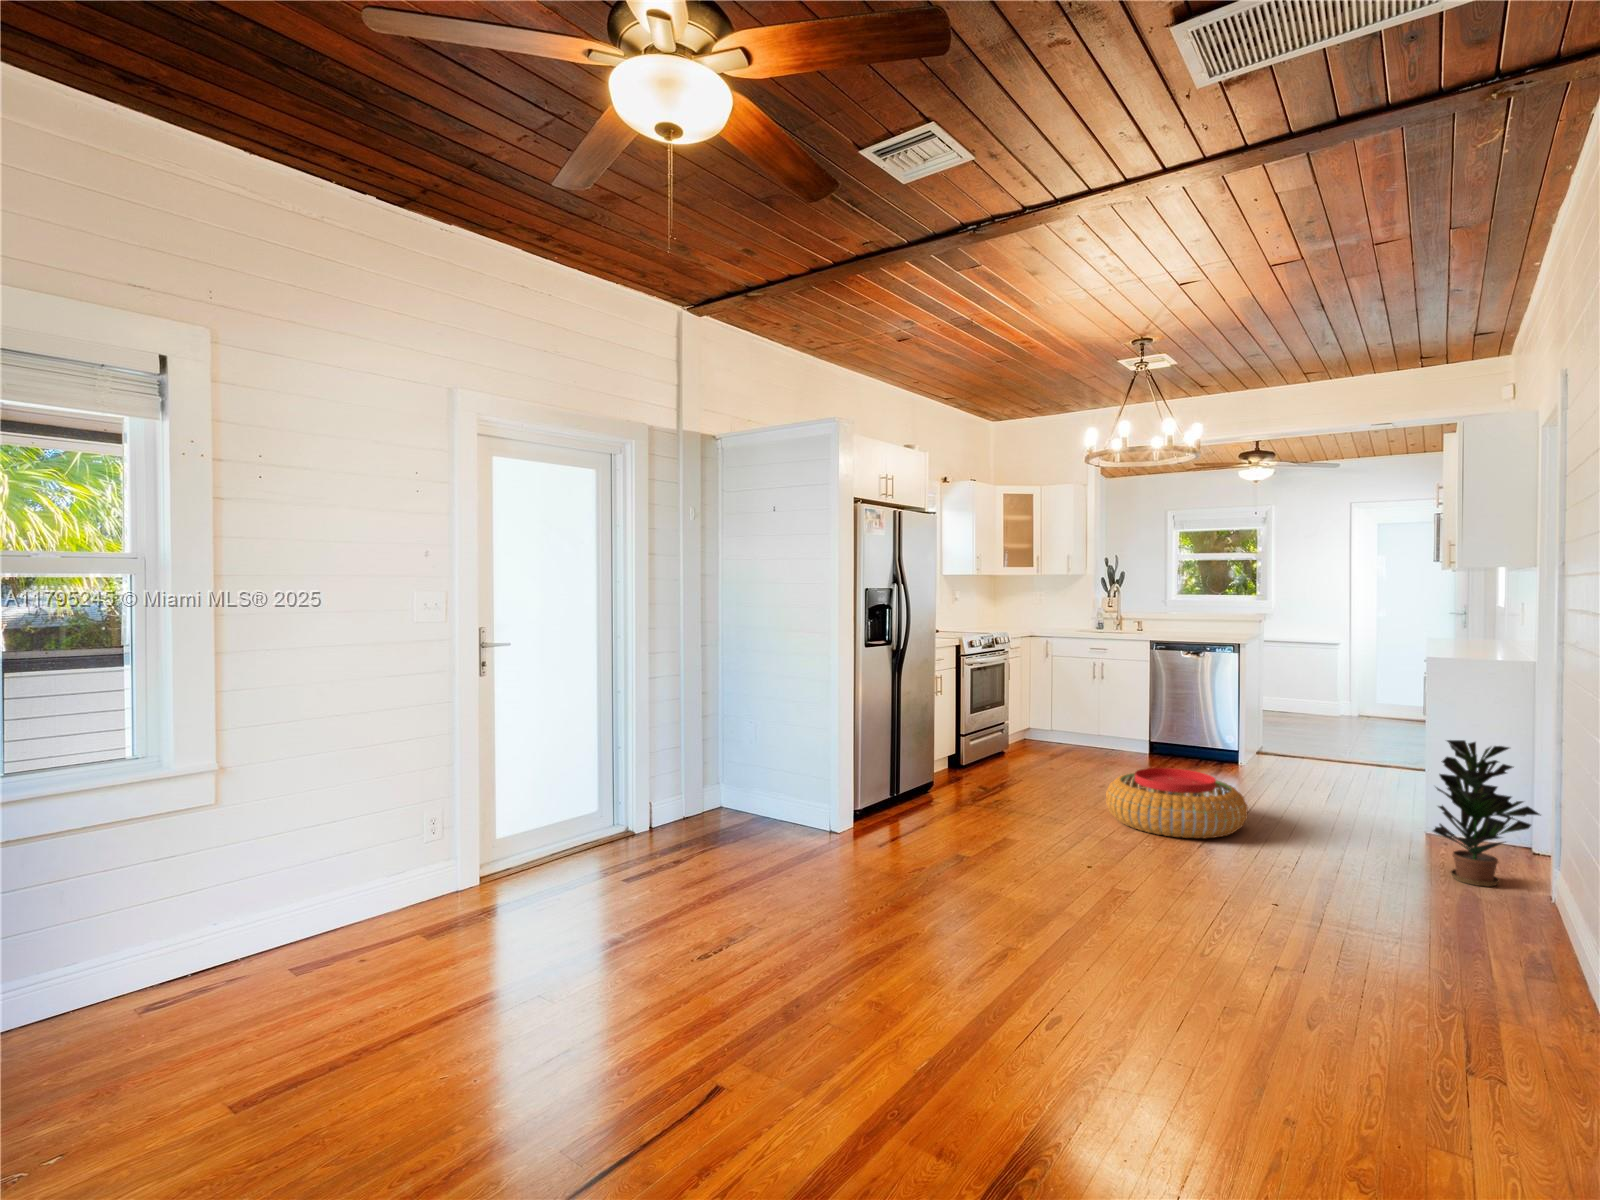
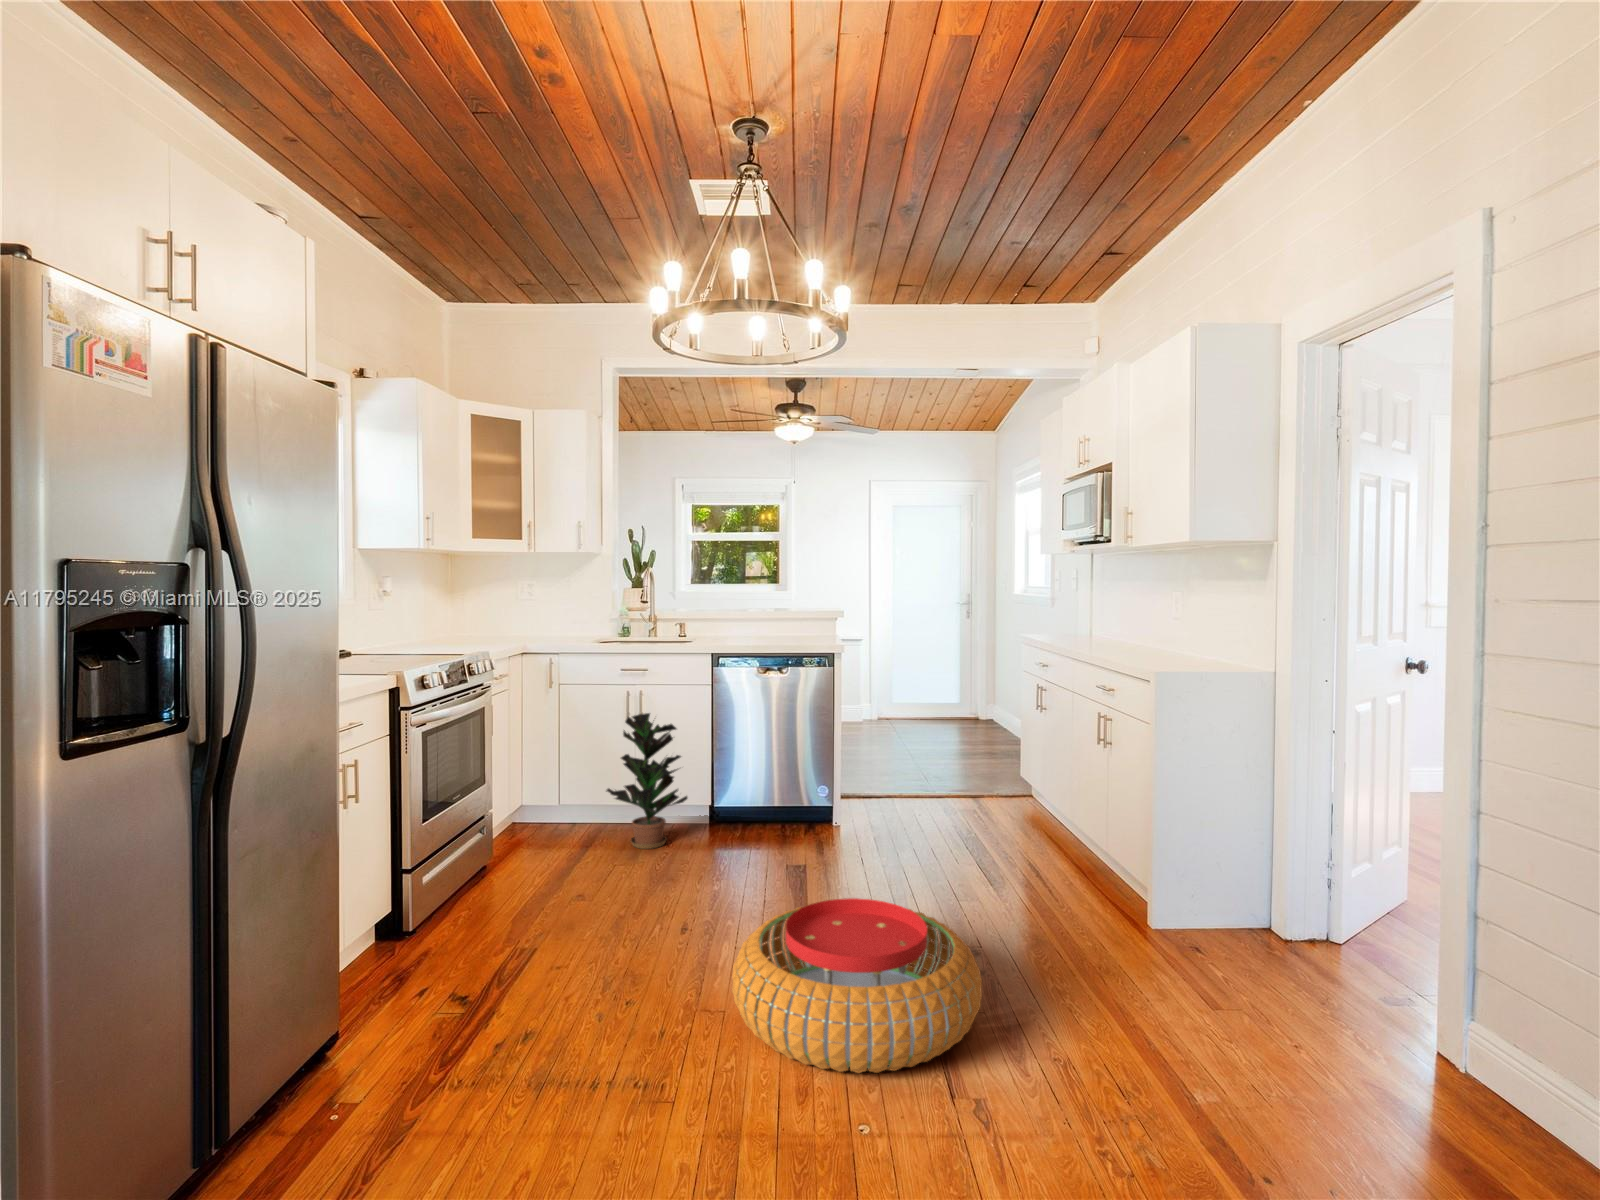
potted plant: present [1433,740,1541,887] -> present [606,713,687,849]

